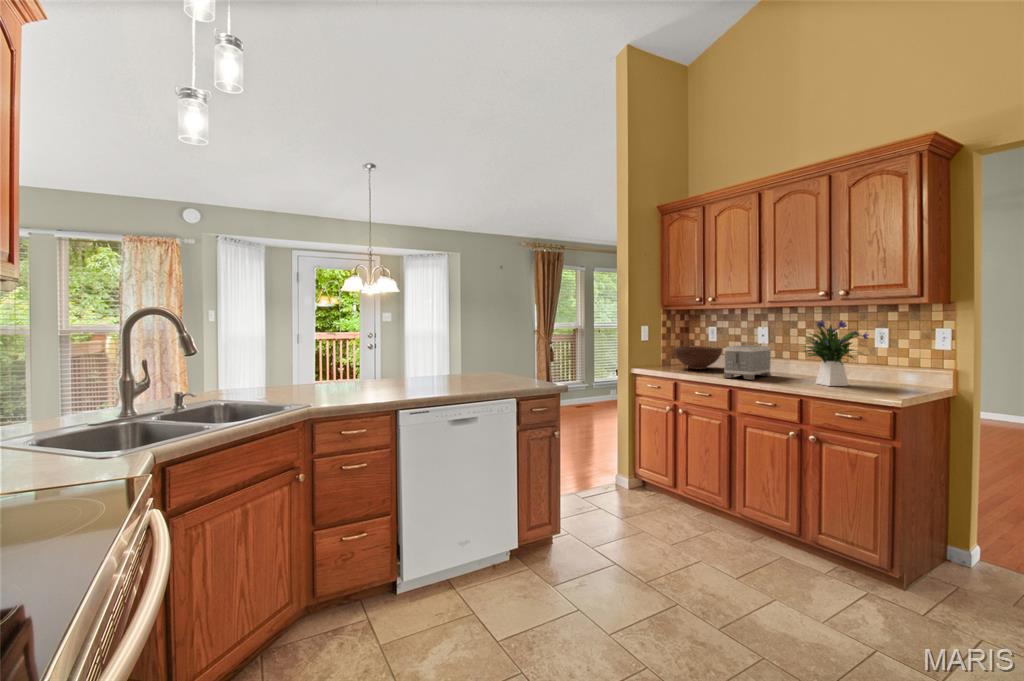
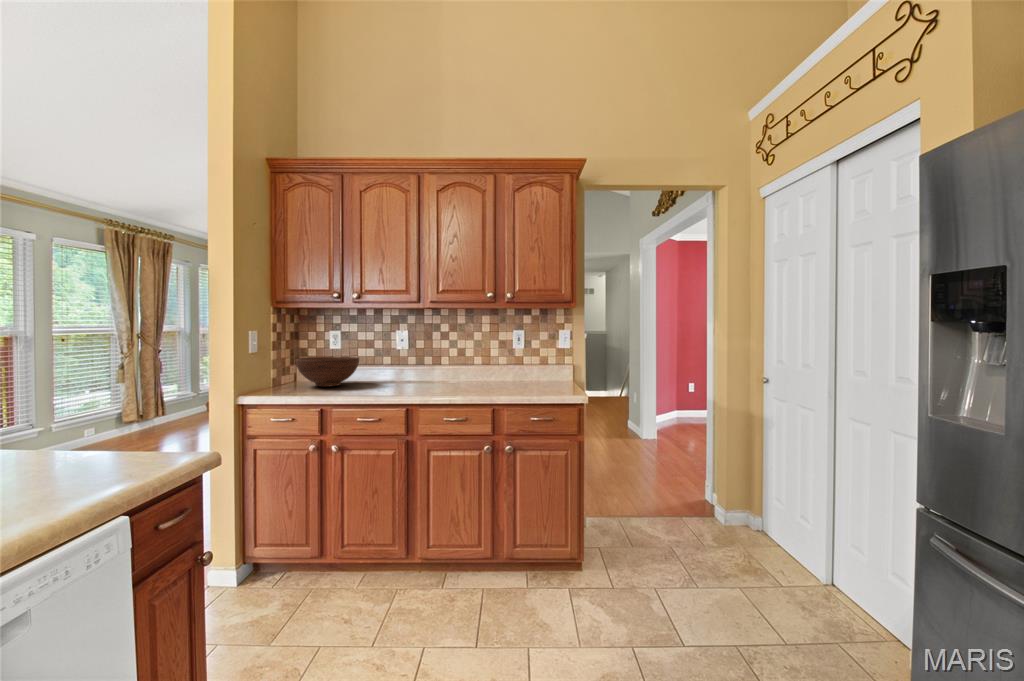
flower arrangement: present [804,320,868,386] -> none [462,318,532,390]
toaster: present [723,345,771,380] -> none [389,352,426,393]

